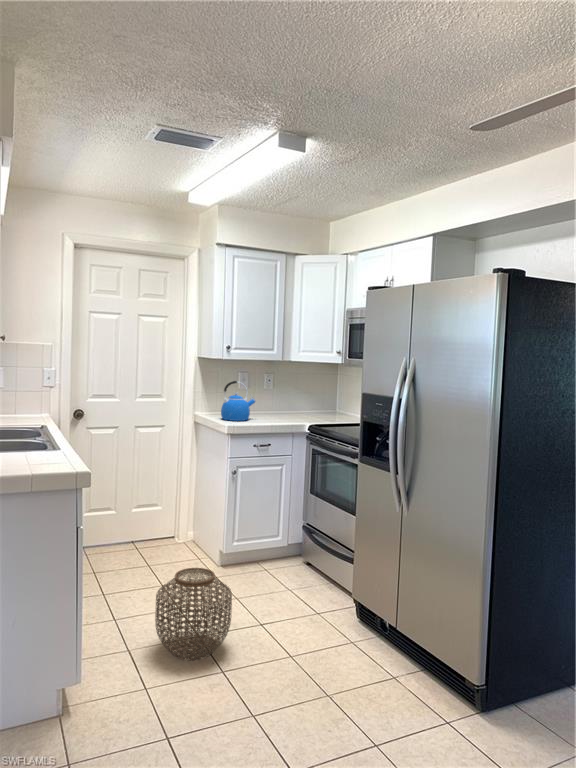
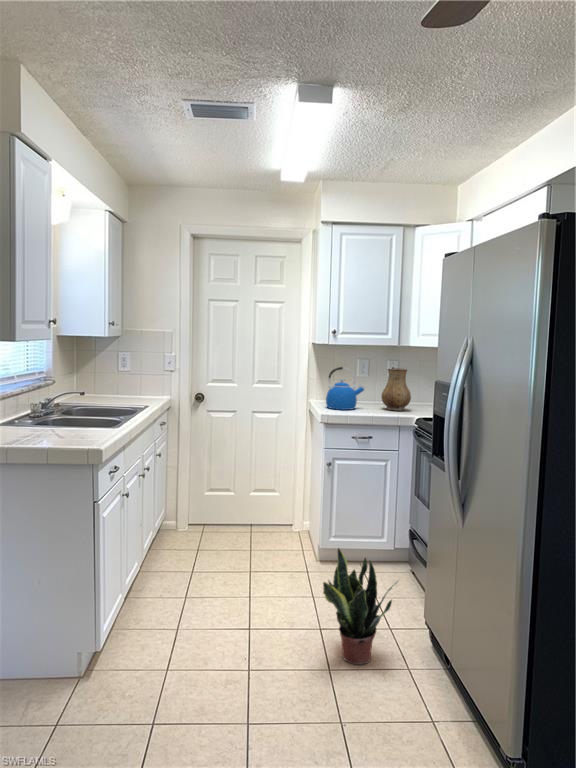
ceramic pitcher: none [269,381,295,420] -> present [381,368,411,411]
potted plant: none [276,541,336,640] -> present [323,548,398,665]
woven basket: present [155,568,232,660] -> none [190,562,270,662]

